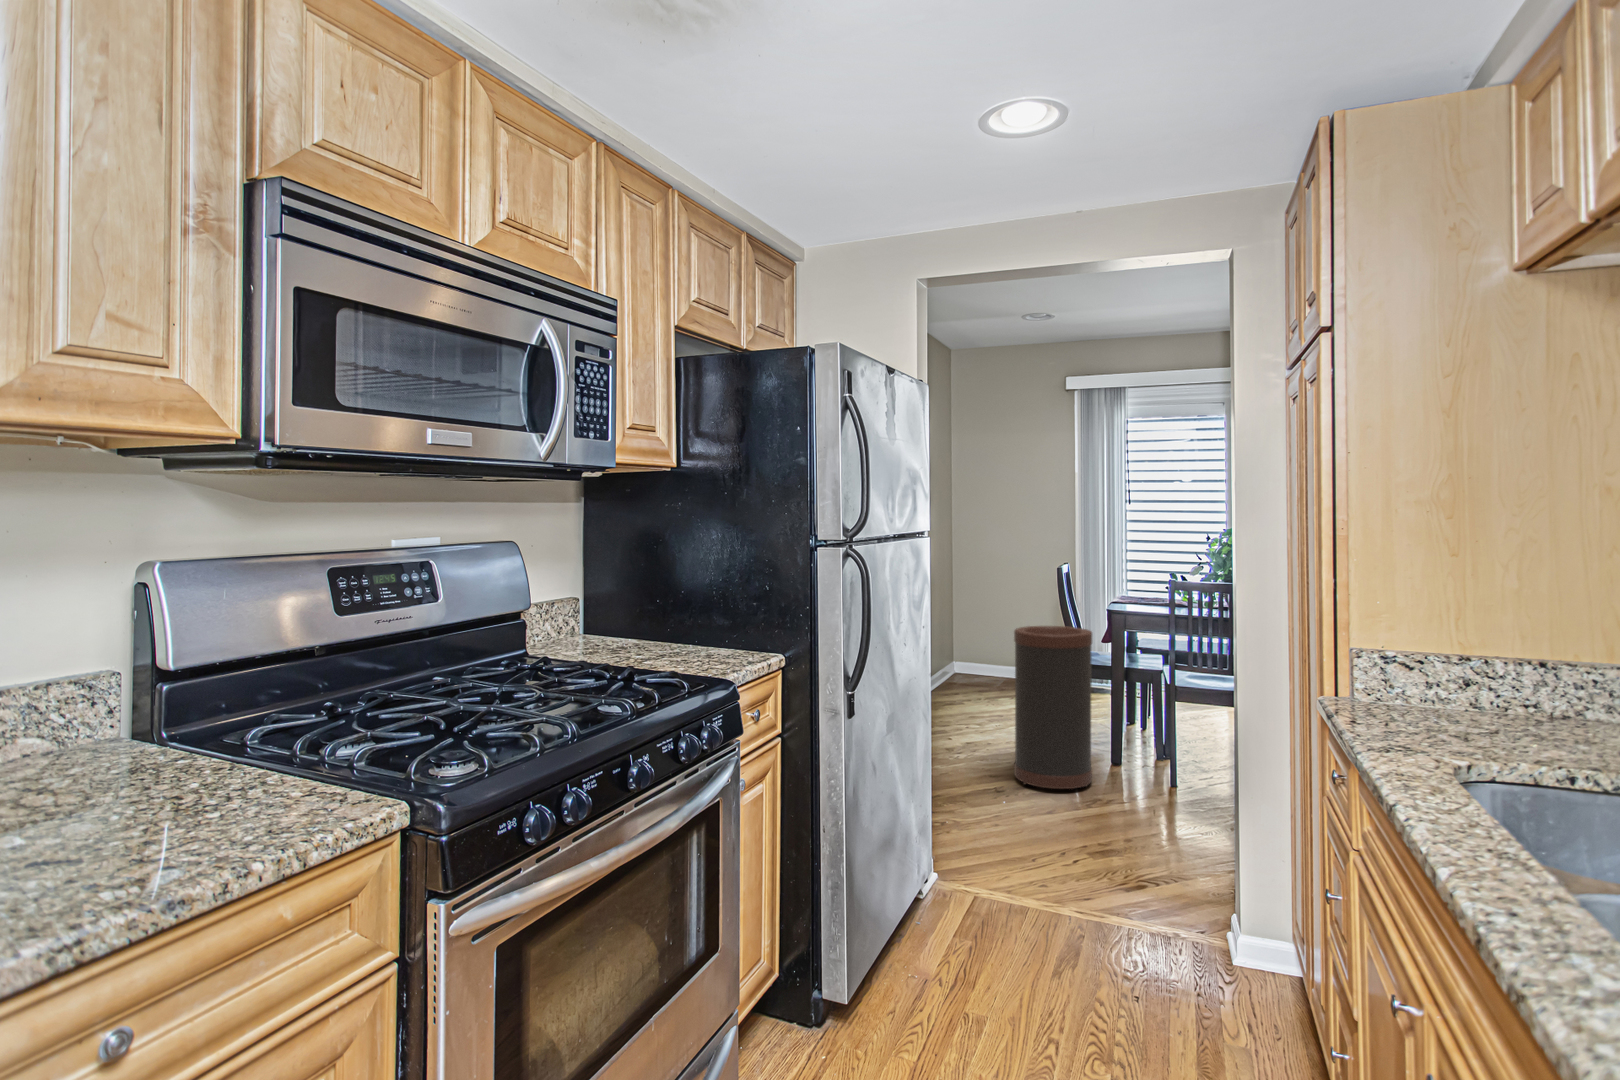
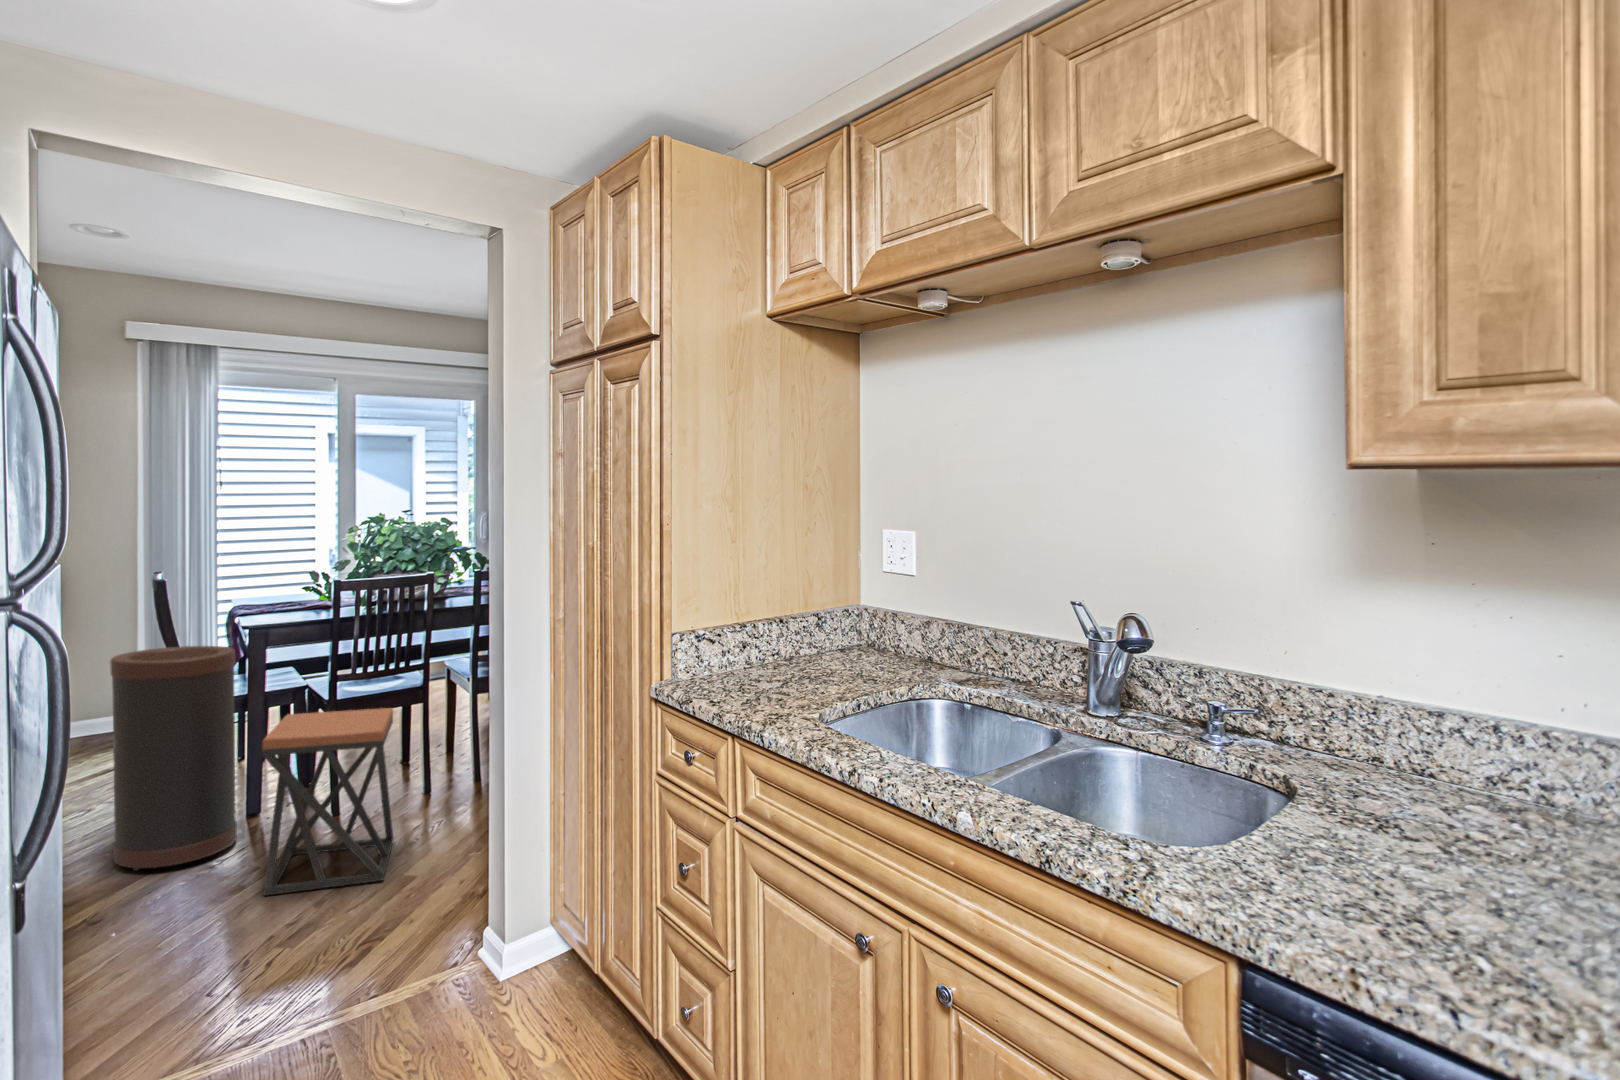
stool: none [1090,690,1205,849] -> present [262,708,393,895]

